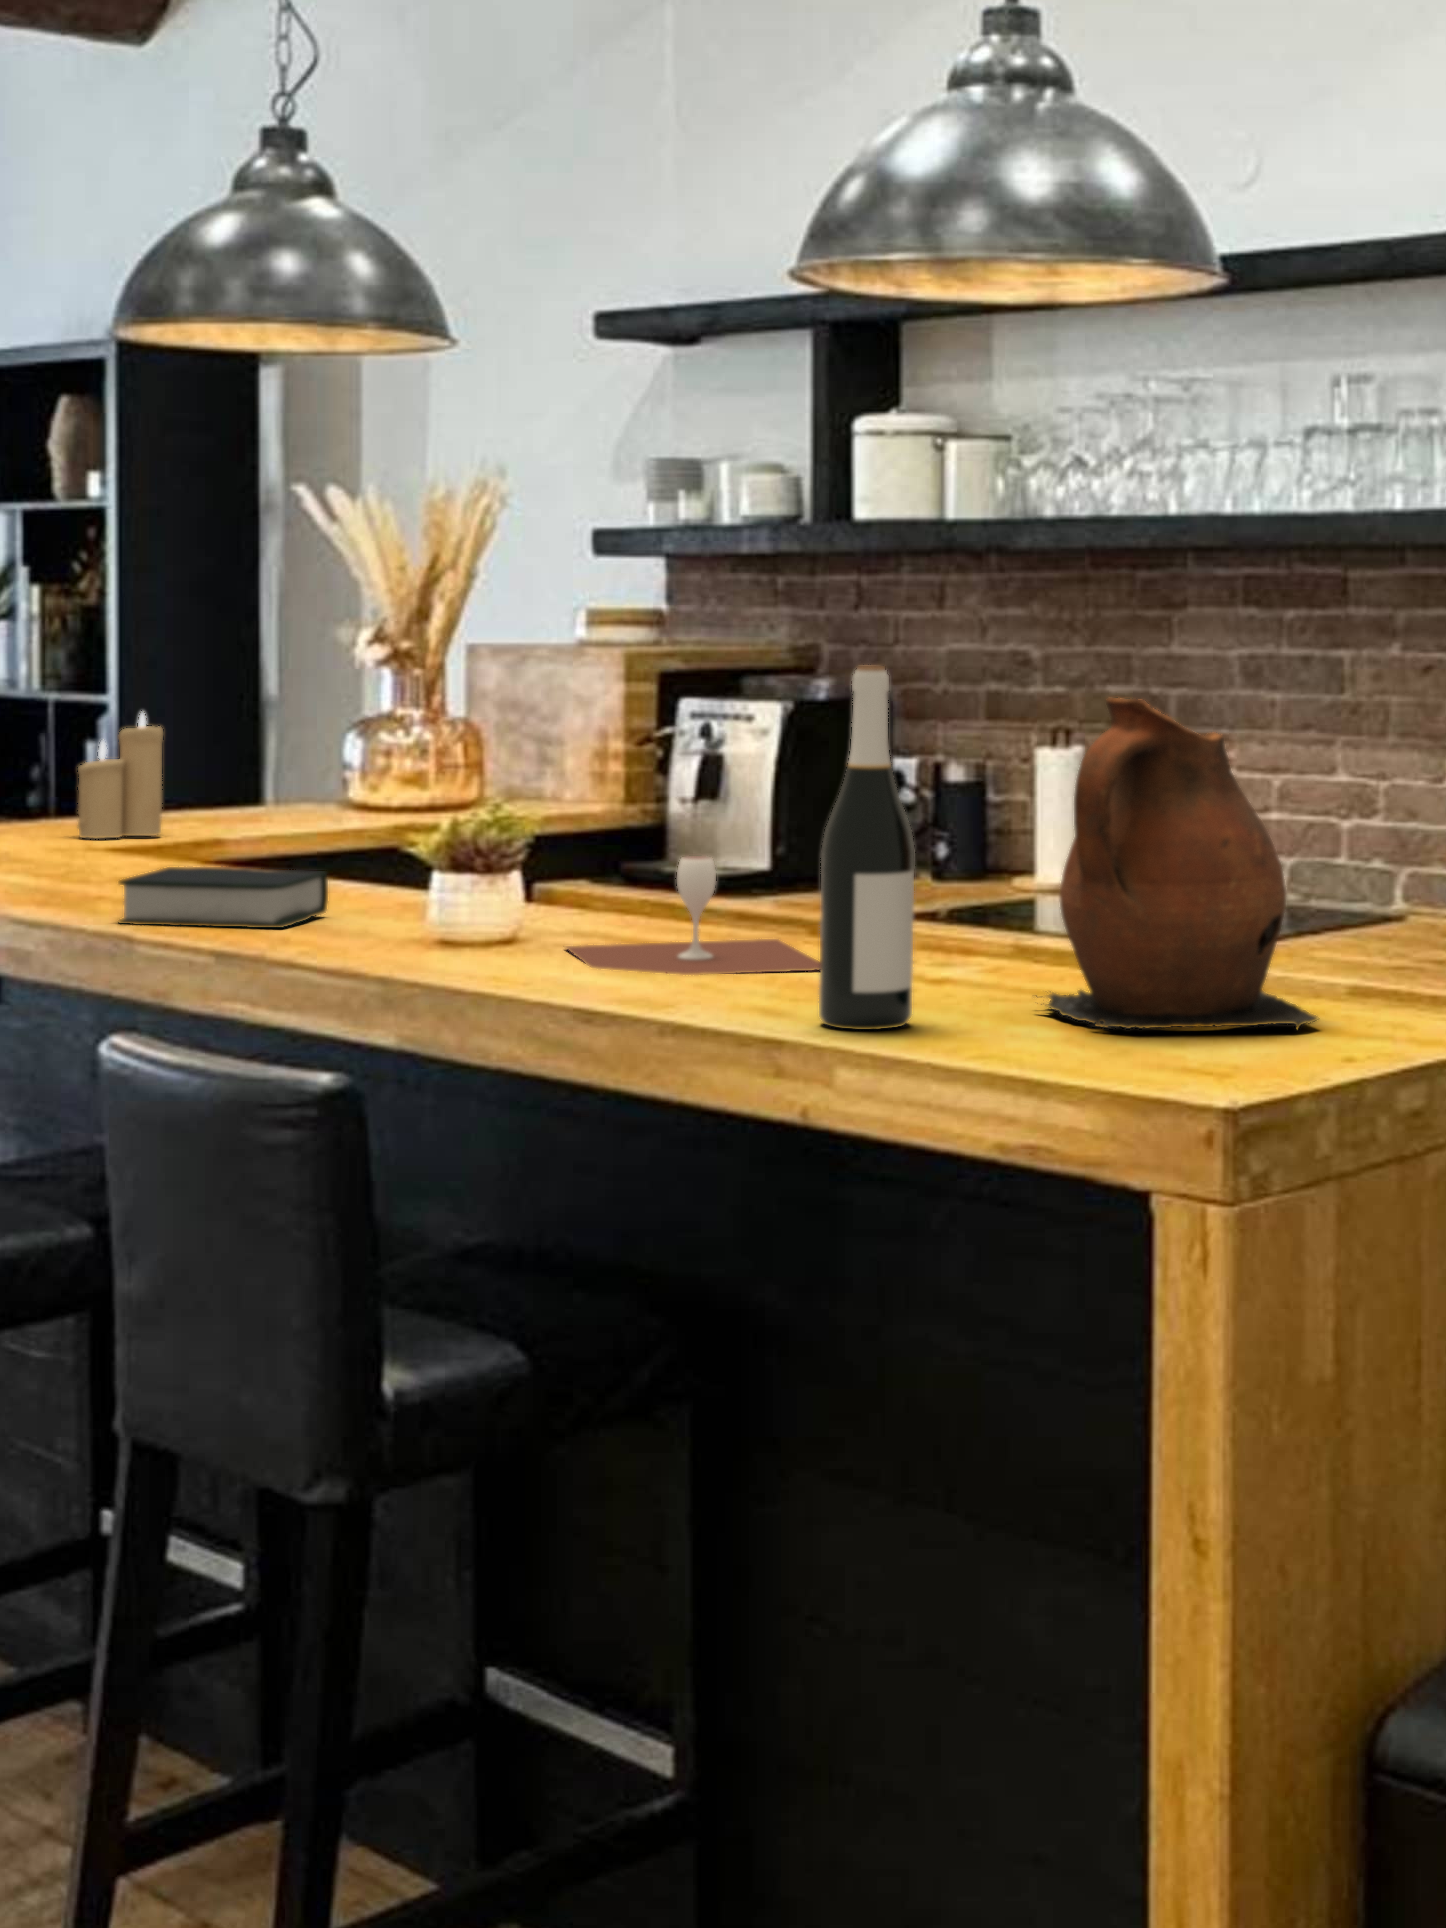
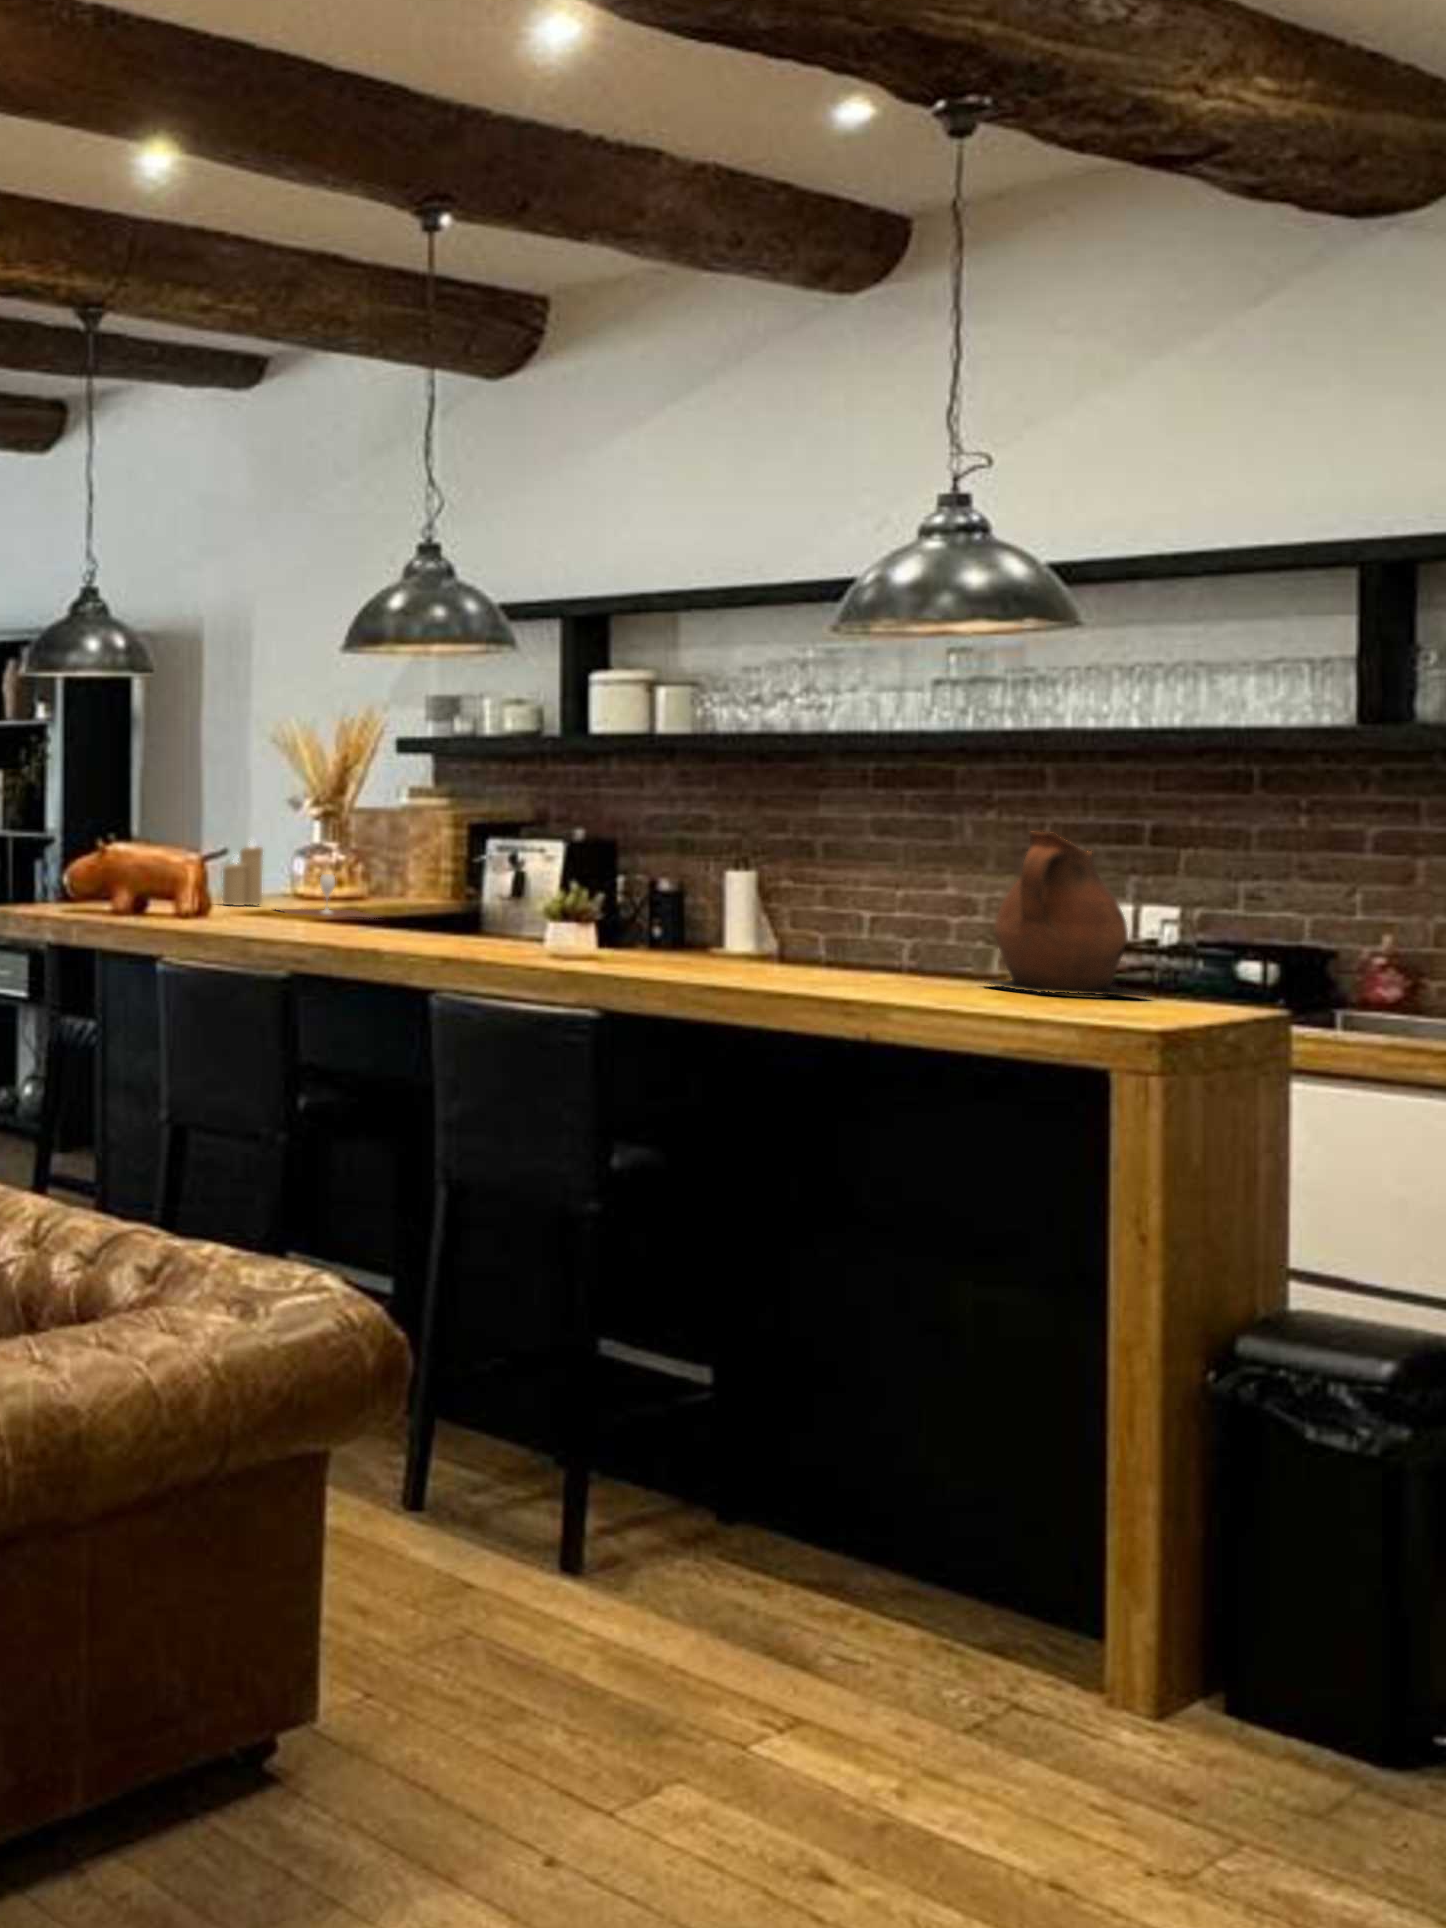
wine bottle: present [819,666,914,1030] -> none [881,814,933,988]
wine glass: present [566,856,820,975] -> present [280,874,374,918]
book: present [119,867,328,928] -> none [398,912,487,942]

